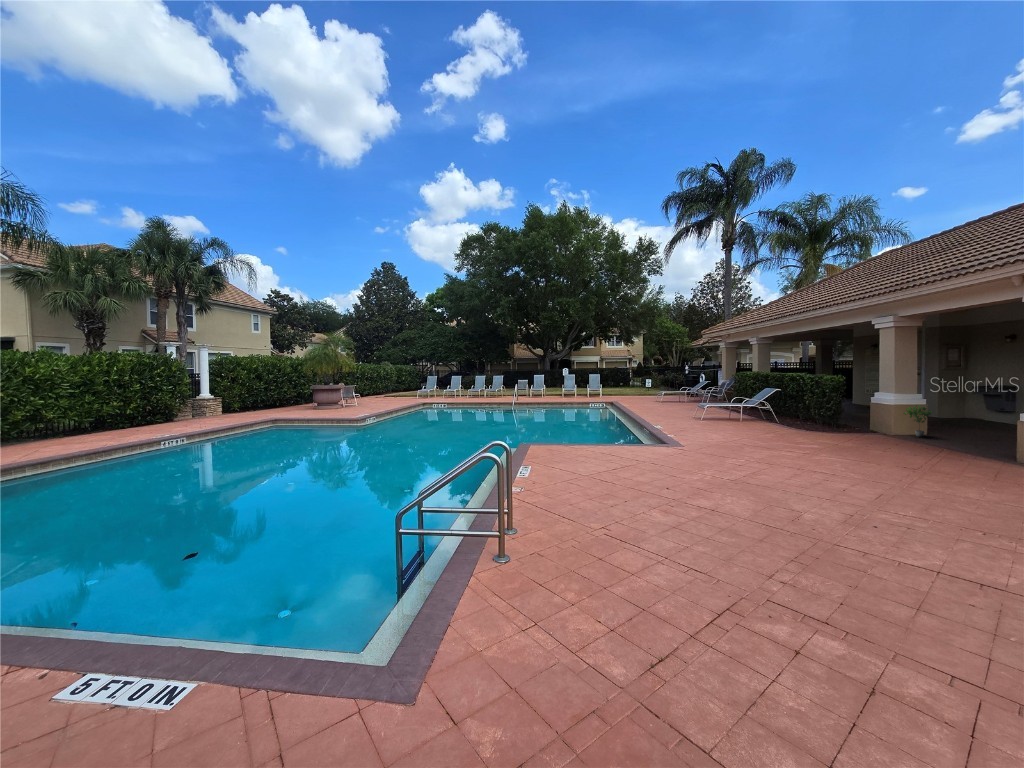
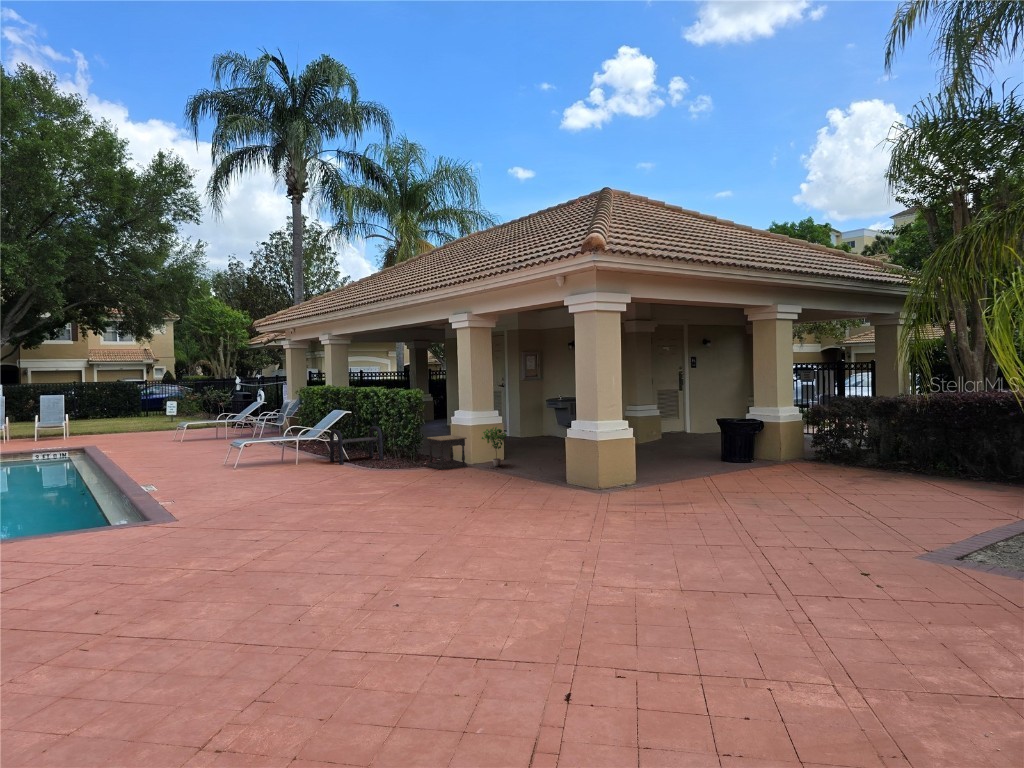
bench: none [765,400,807,424] -> present [330,426,383,465]
side table: none [848,410,888,434] -> present [427,435,467,470]

